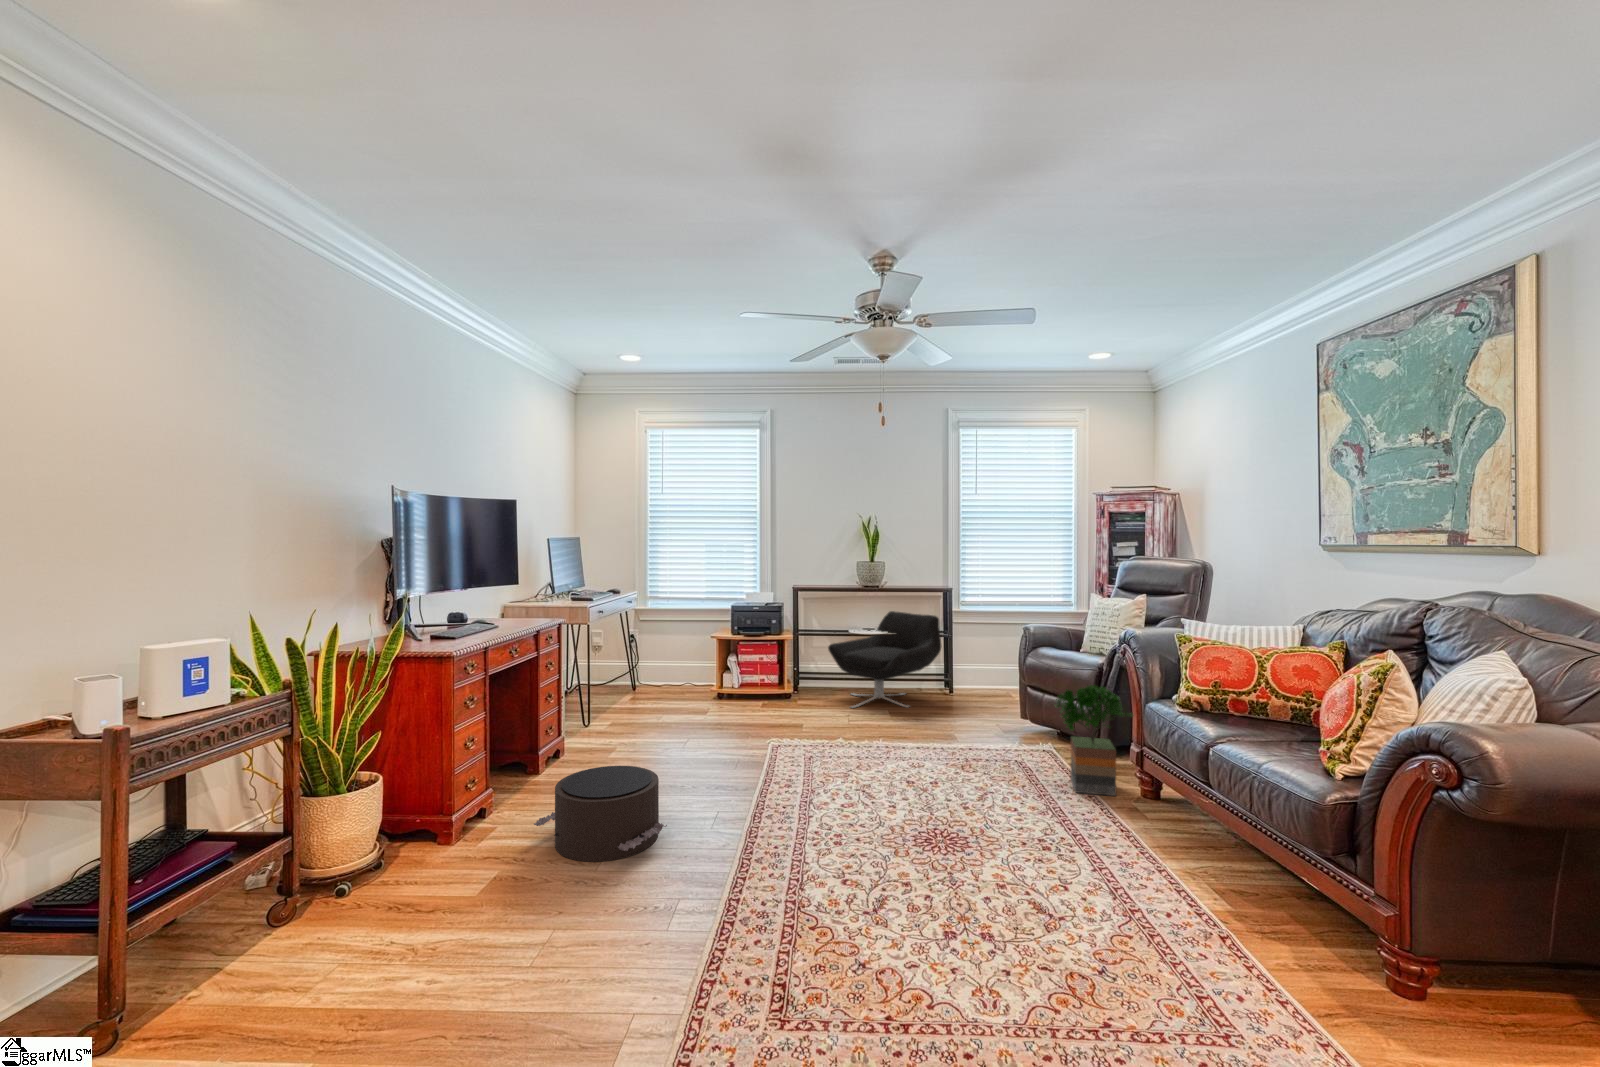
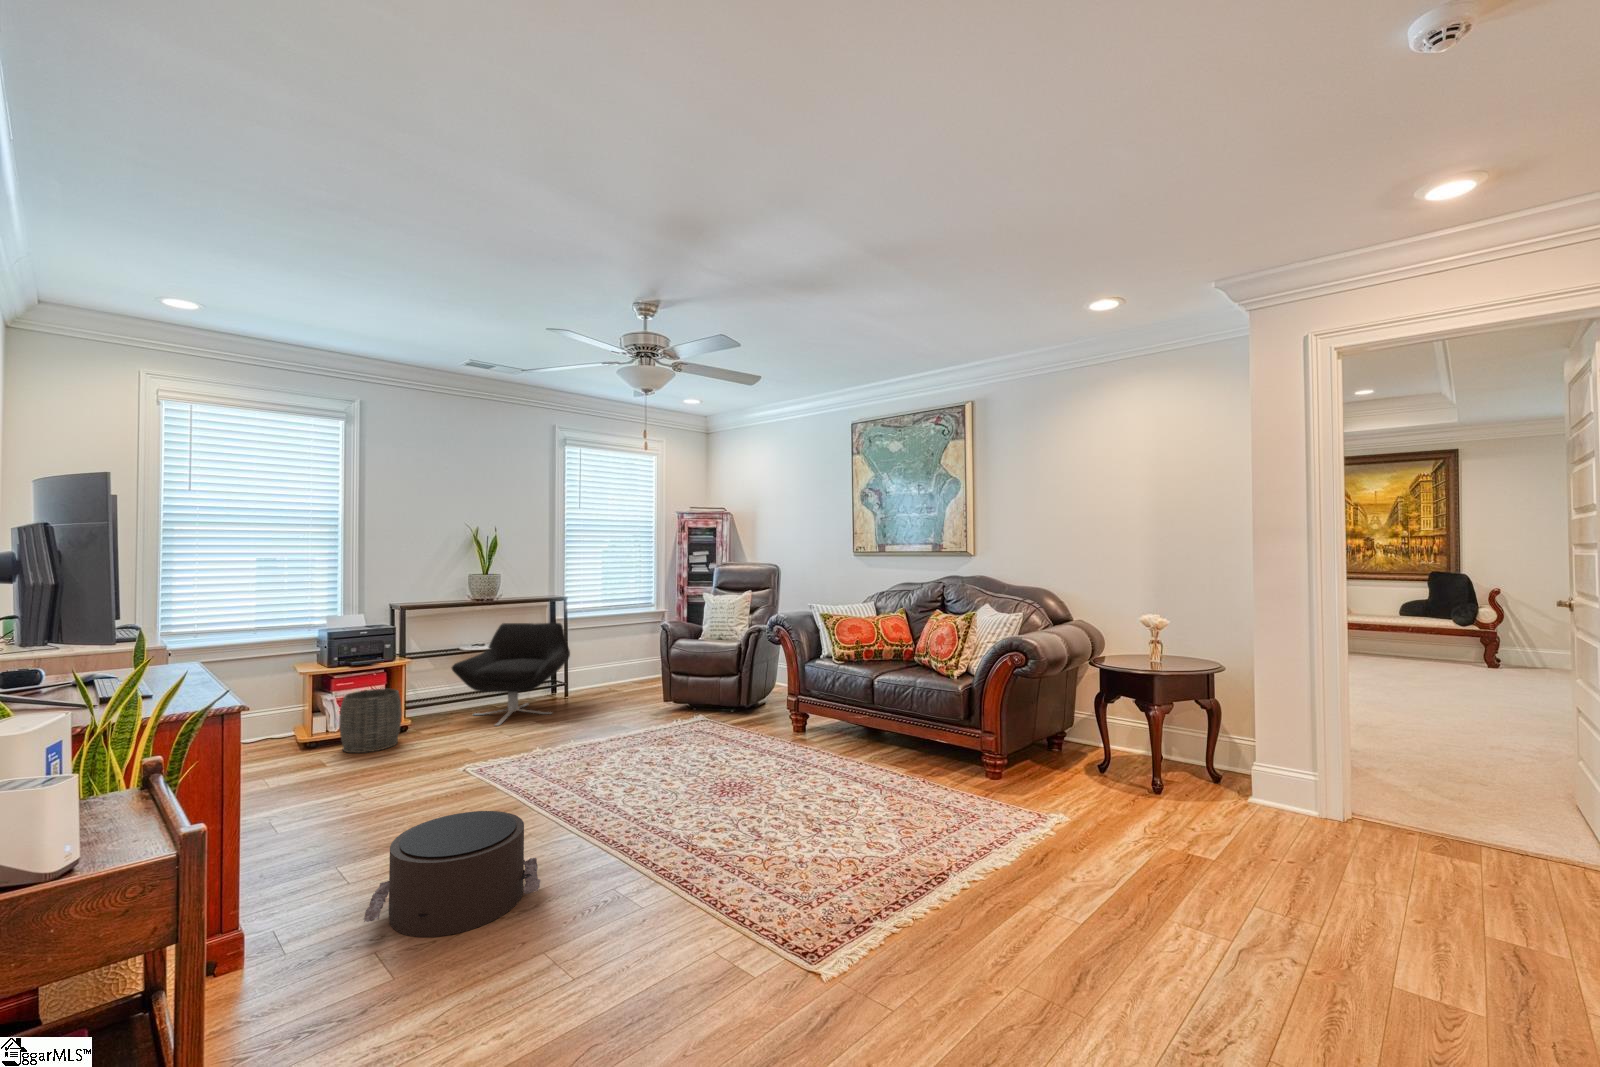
woven basket: none [731,657,775,708] -> present [339,689,402,753]
potted tree: present [1056,685,1134,796] -> none [748,655,802,738]

